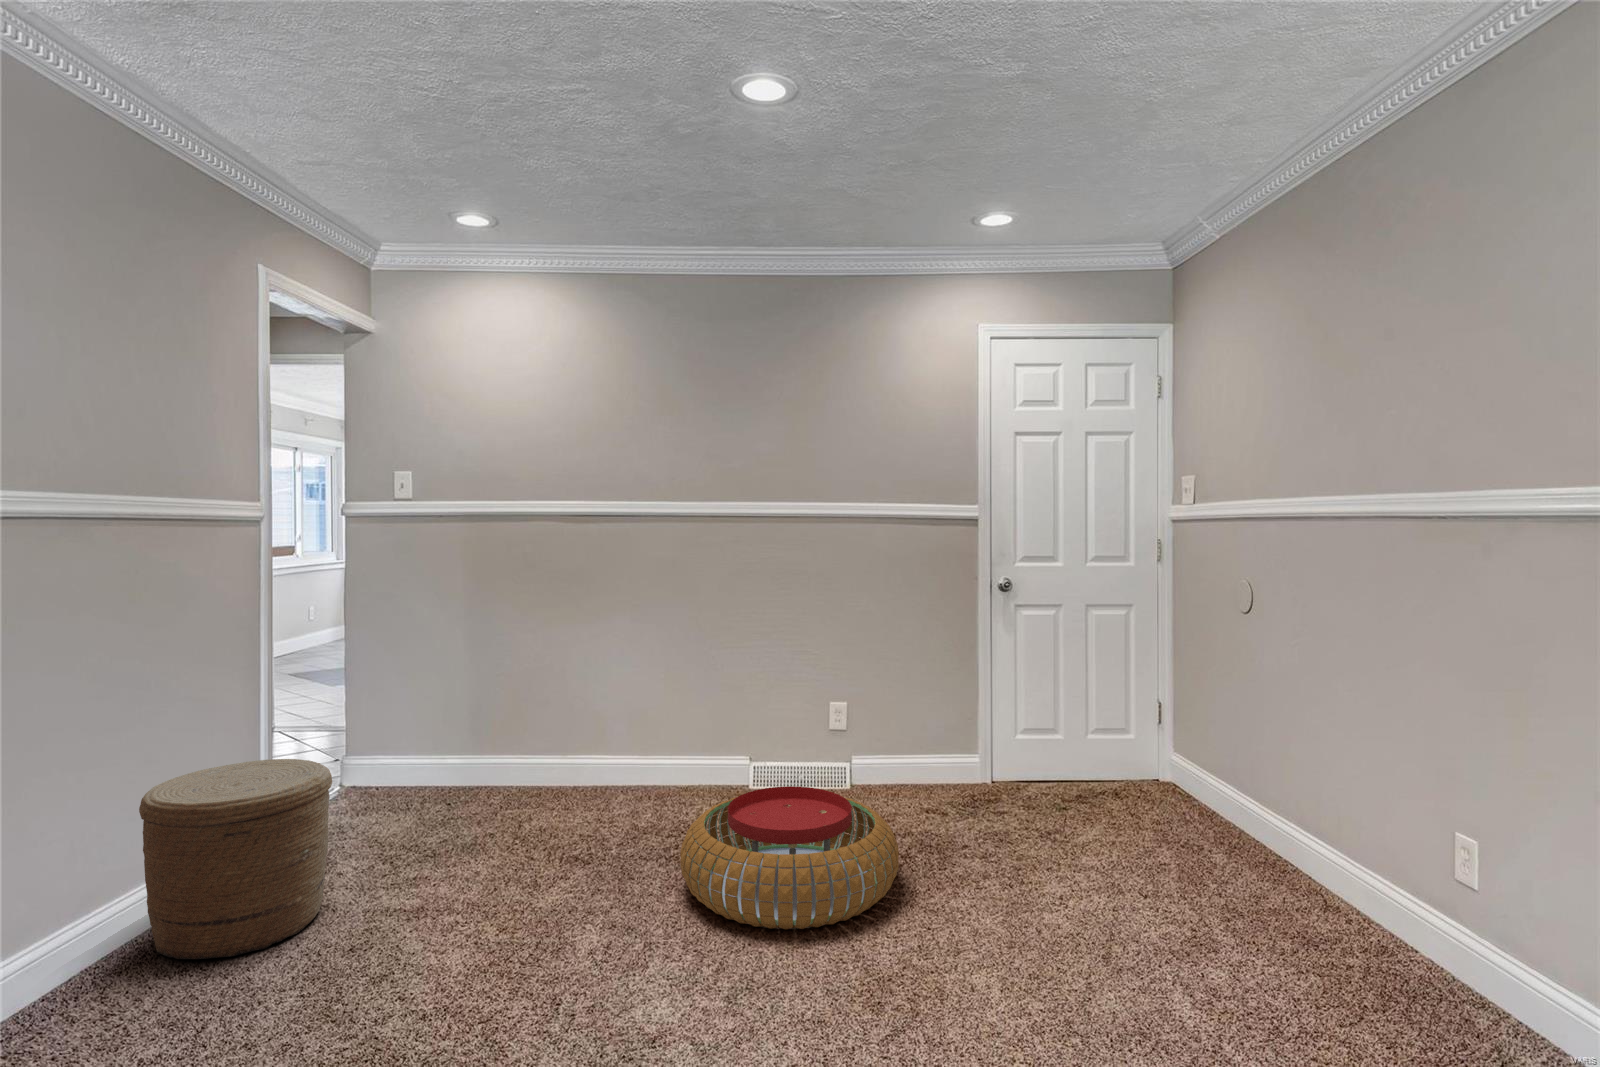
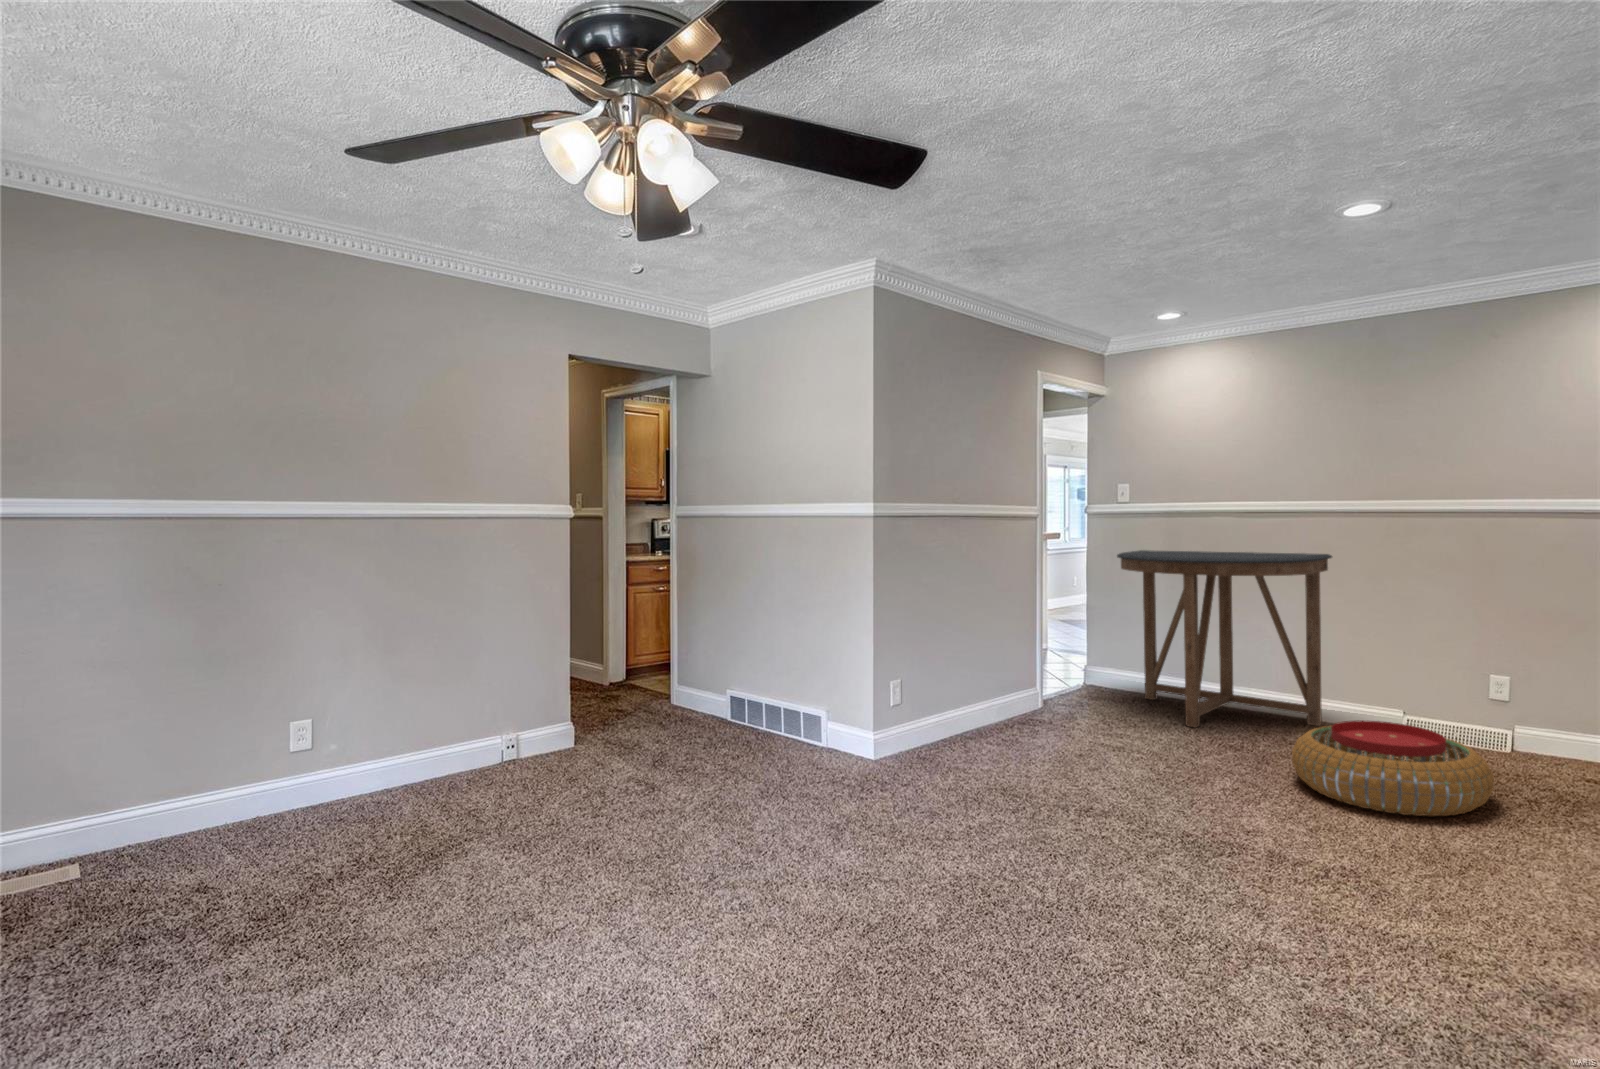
console table: none [400,573,680,833] -> present [1117,550,1332,728]
woven basket: present [139,759,332,959] -> none [989,651,1075,744]

